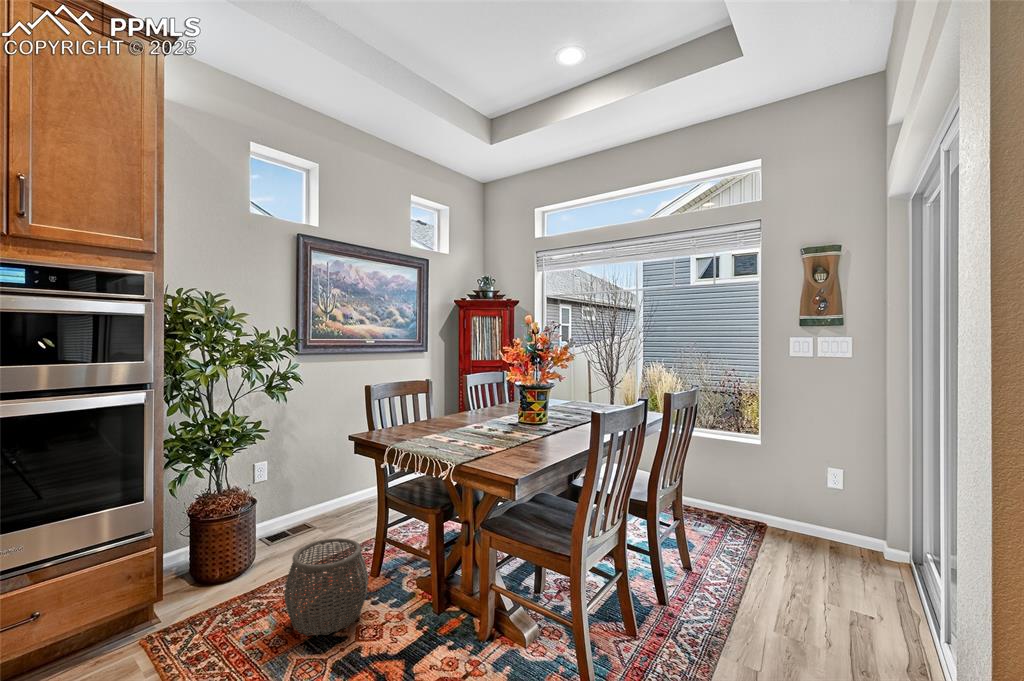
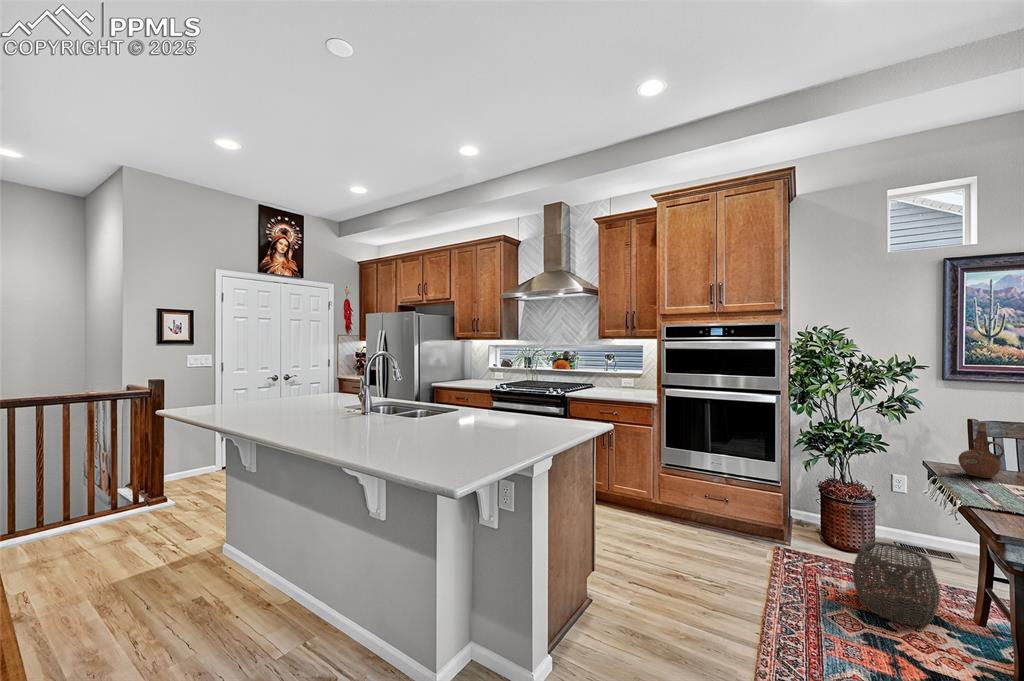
ceramic pitcher: none [382,383,412,437] -> present [958,422,1004,478]

